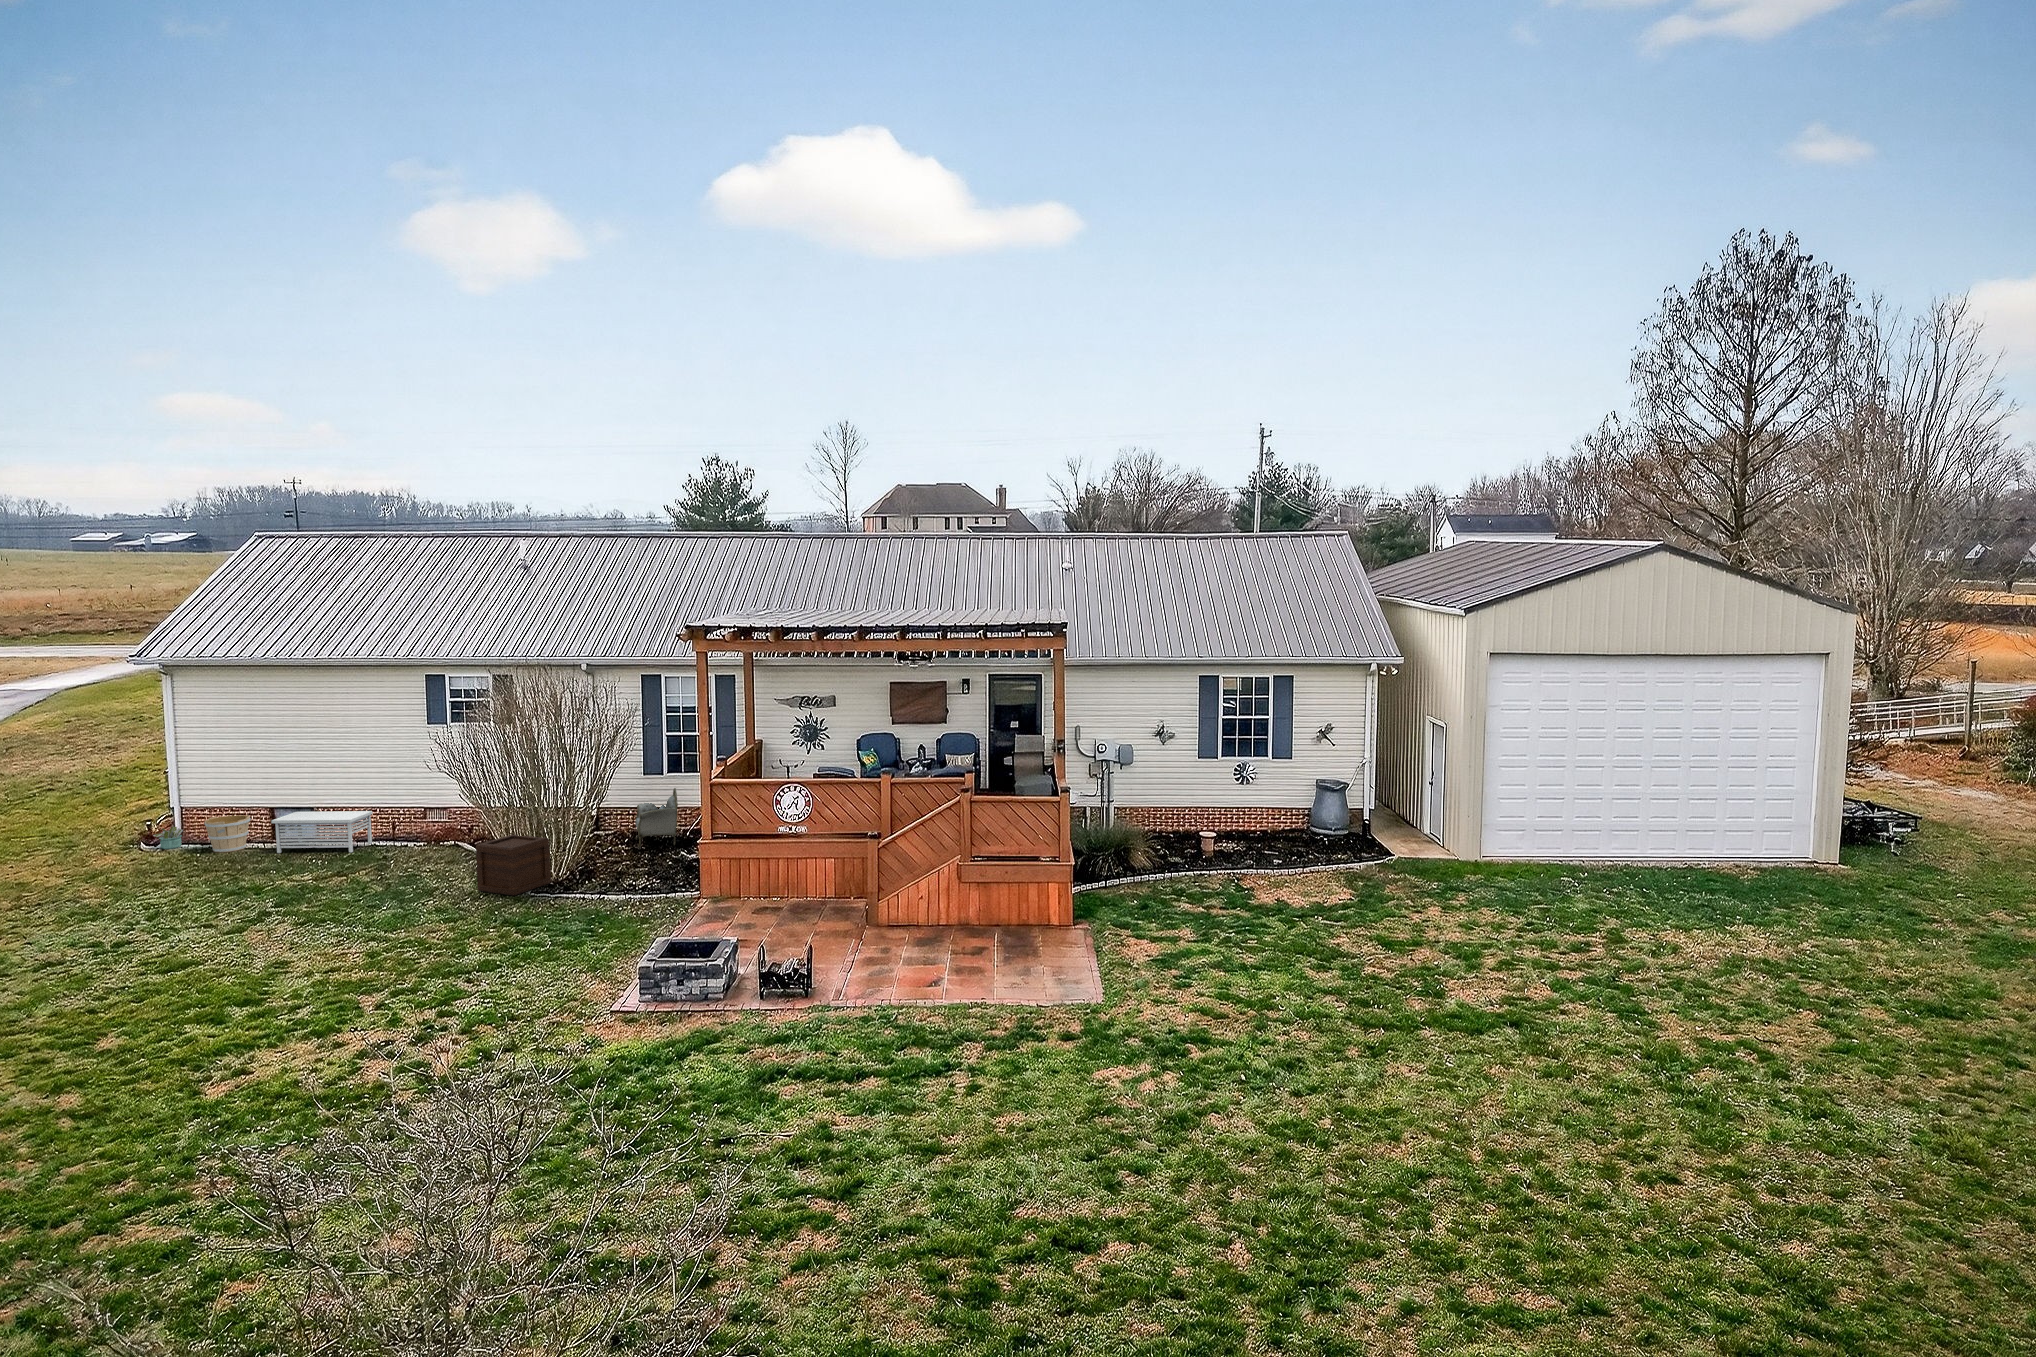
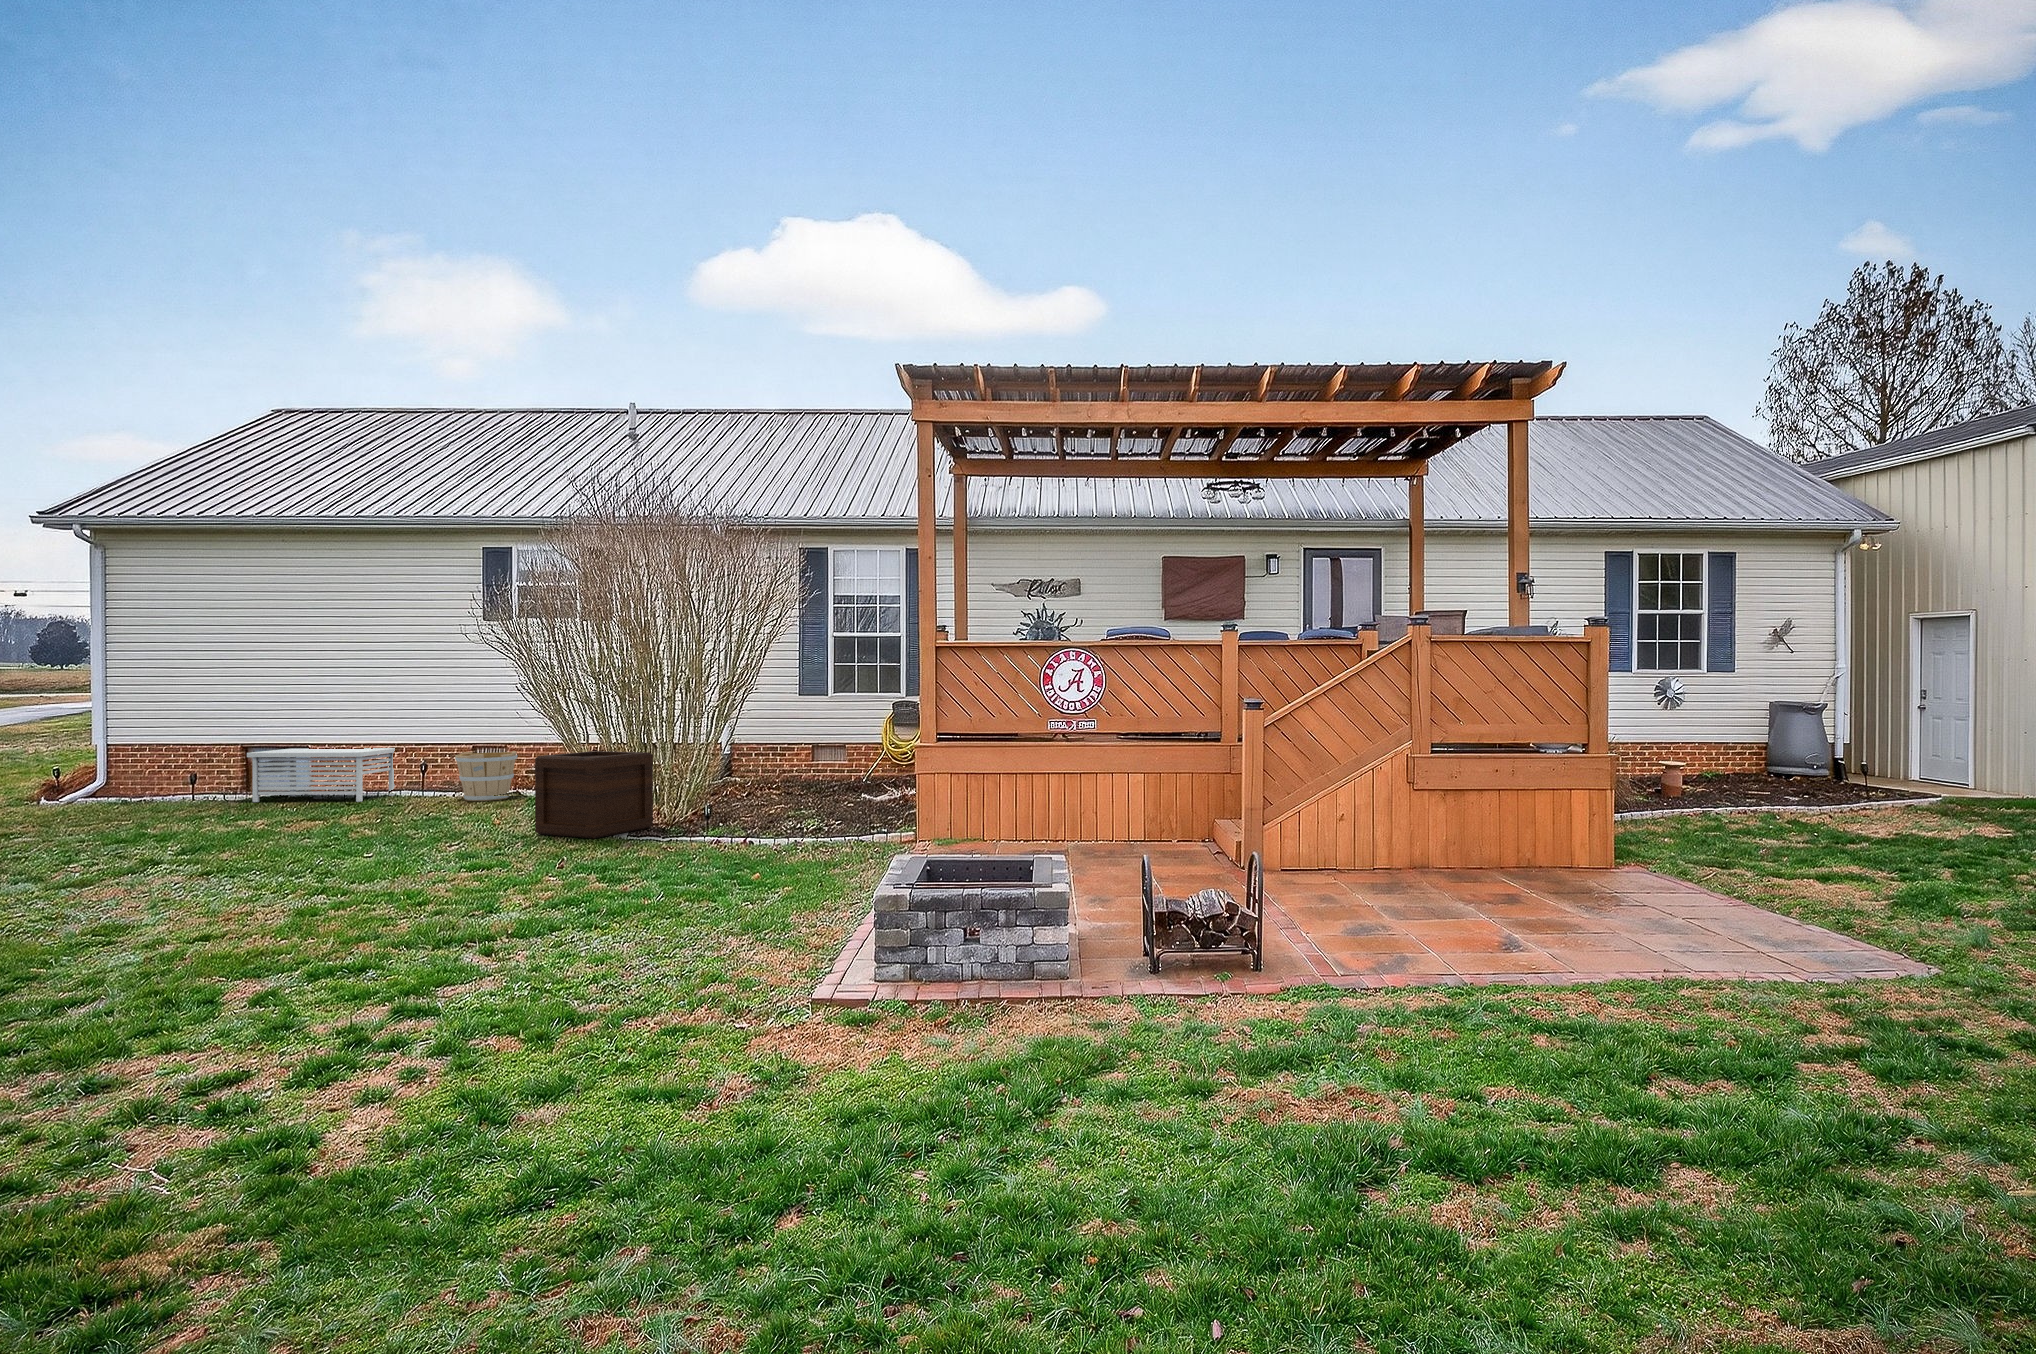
armchair: present [635,788,678,848] -> none [771,715,836,799]
wooden bucket: present [204,815,251,853] -> present [455,751,518,801]
decorative plant: present [153,827,183,849] -> none [82,768,129,799]

